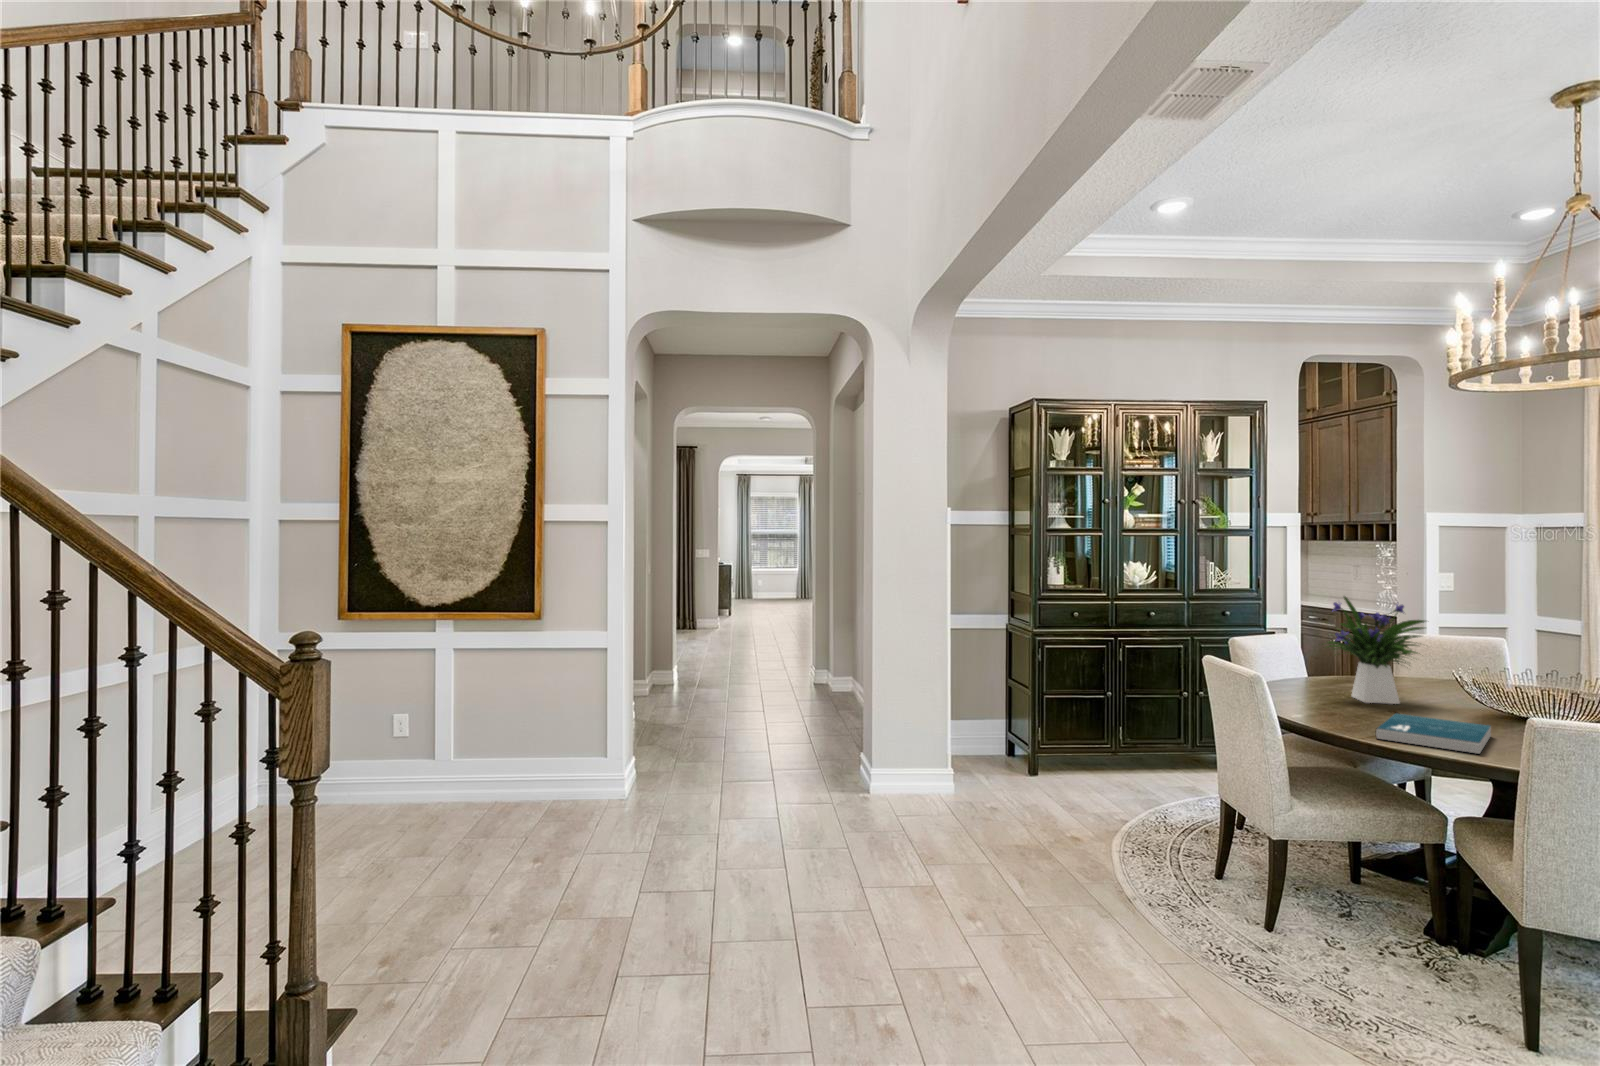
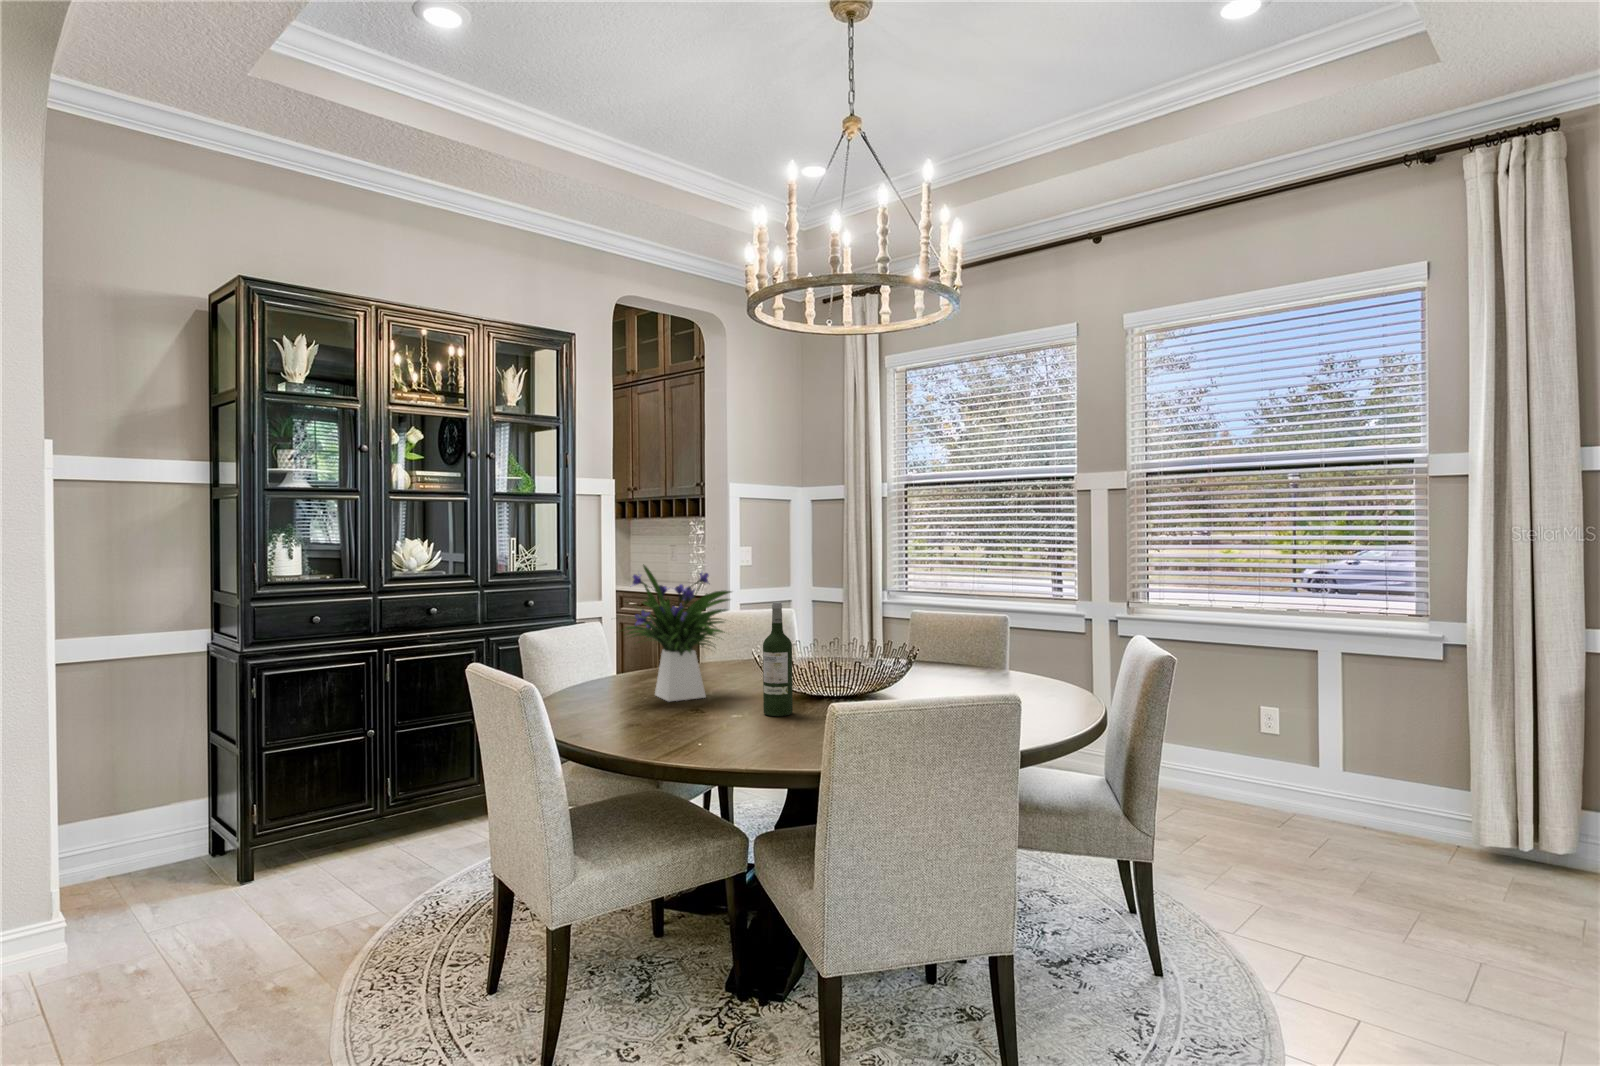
wine bottle: none [1458,634,1488,727] -> present [763,602,793,716]
book: present [1376,714,1491,754] -> none [675,714,797,759]

